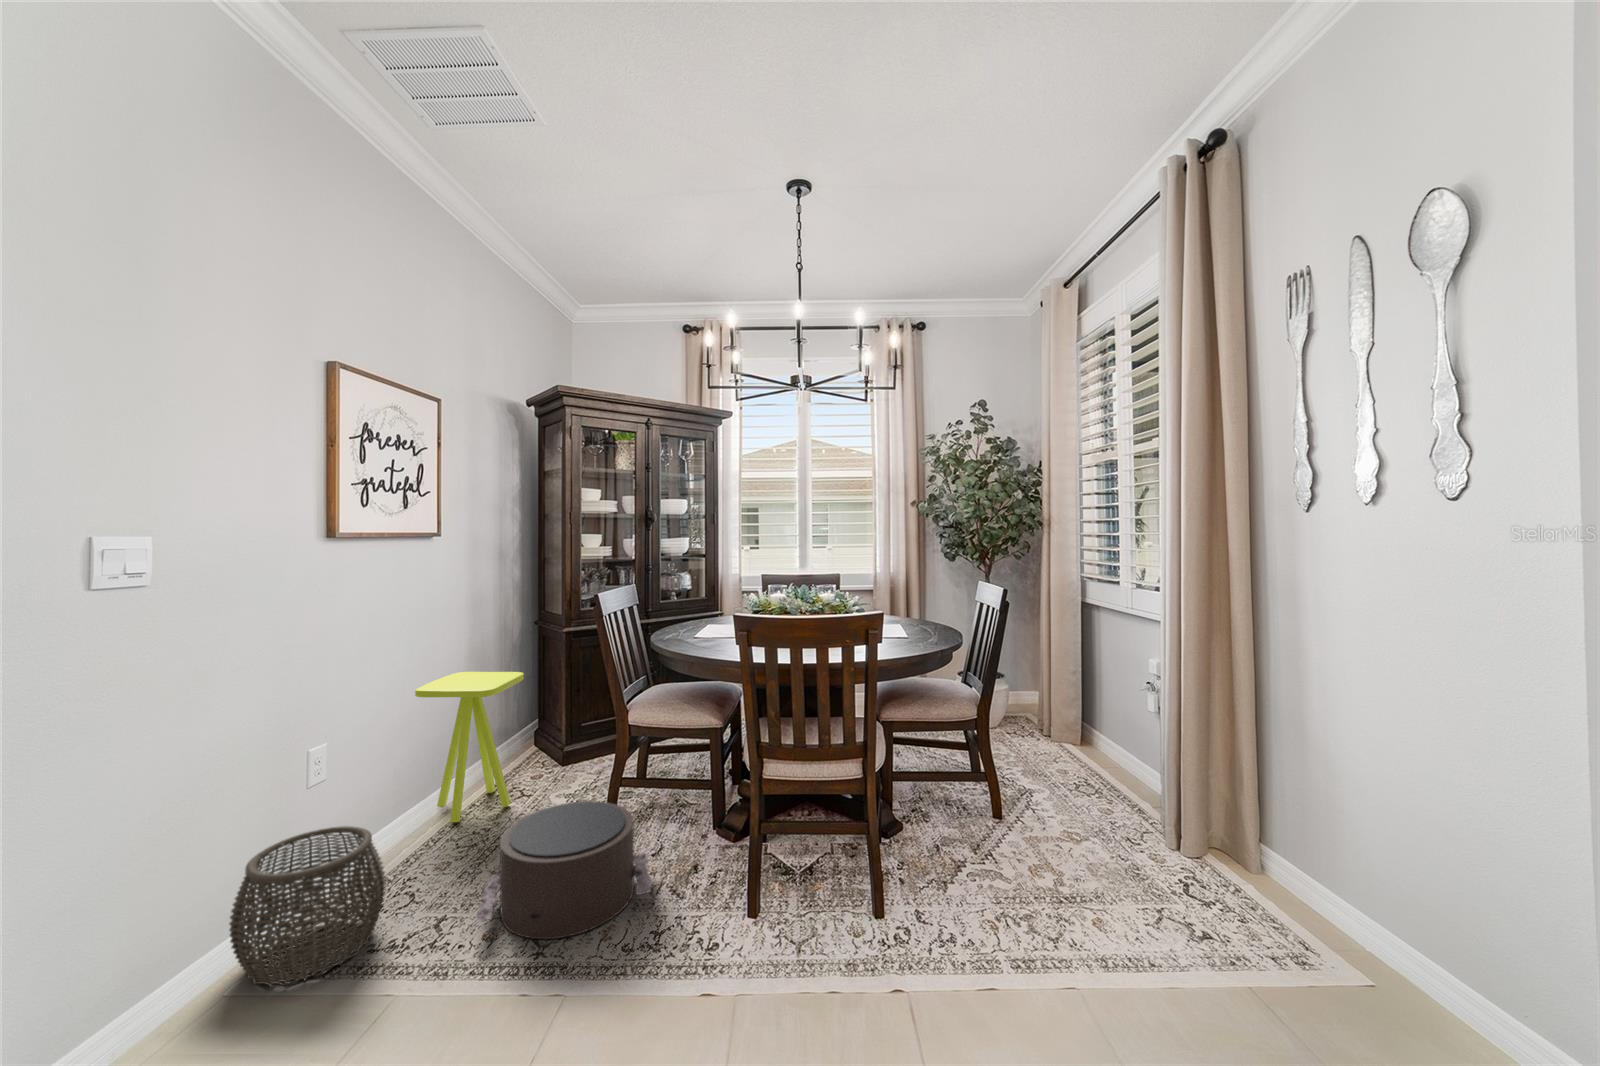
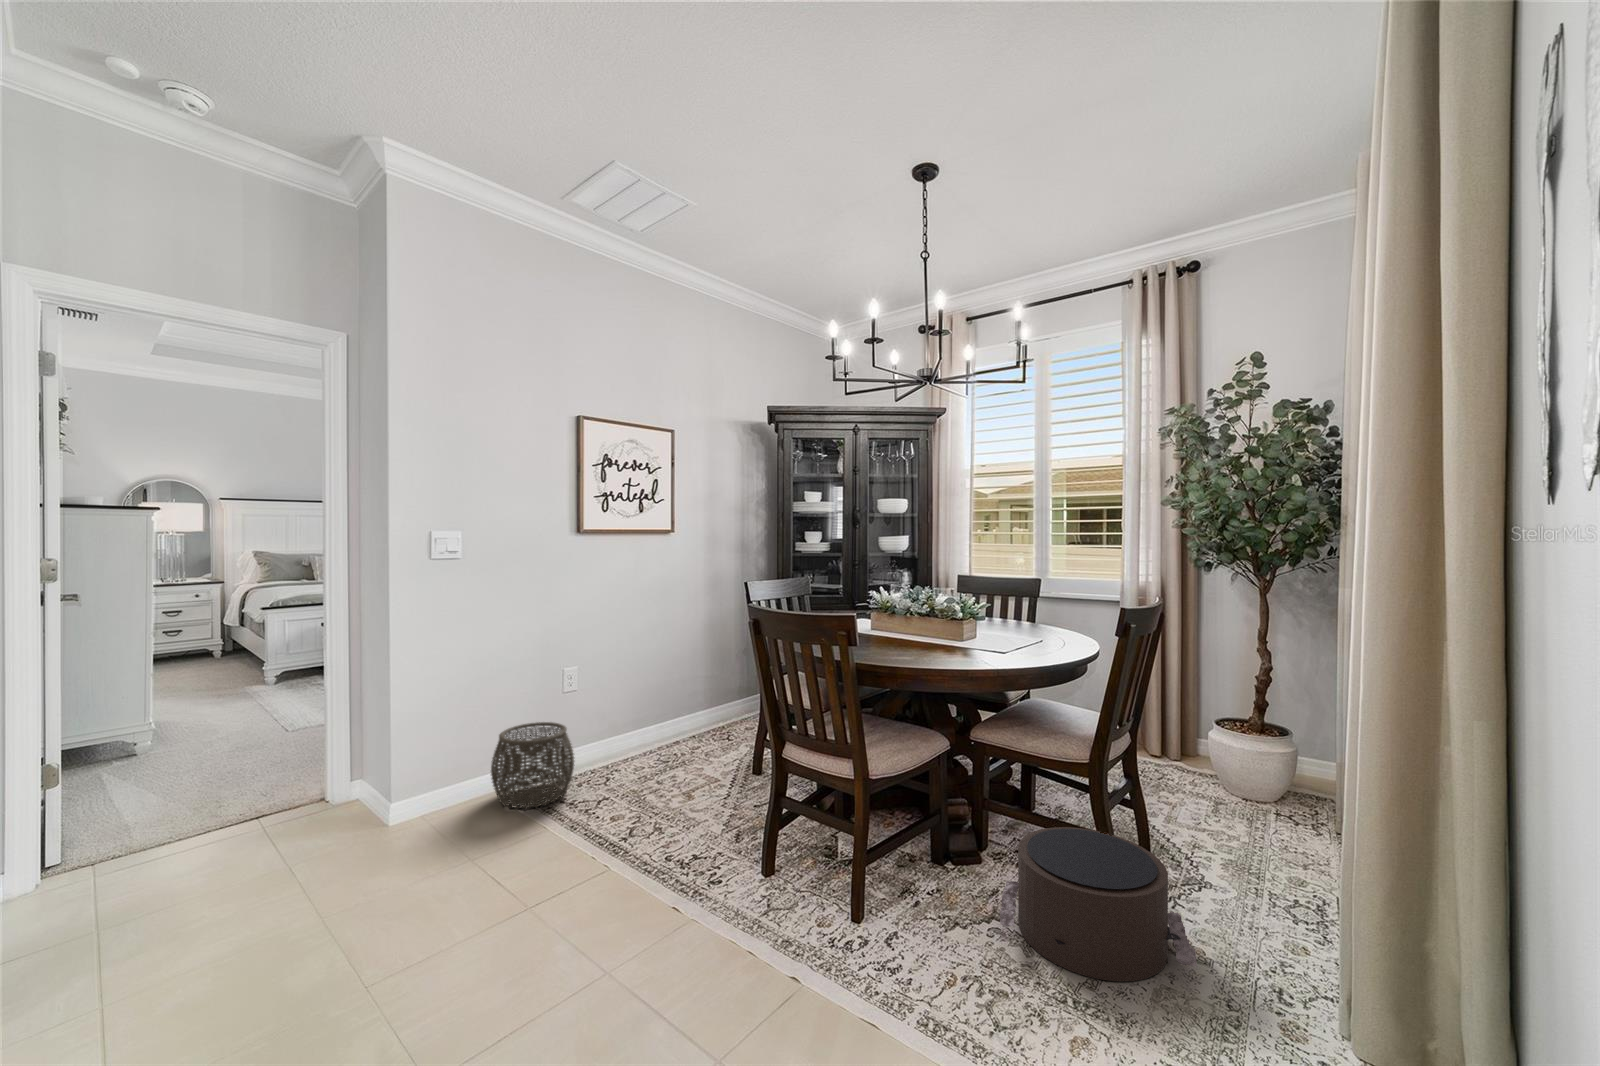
side table: present [415,672,524,822] -> none [644,638,722,749]
pouf: present [477,801,652,939] -> present [1000,827,1197,981]

